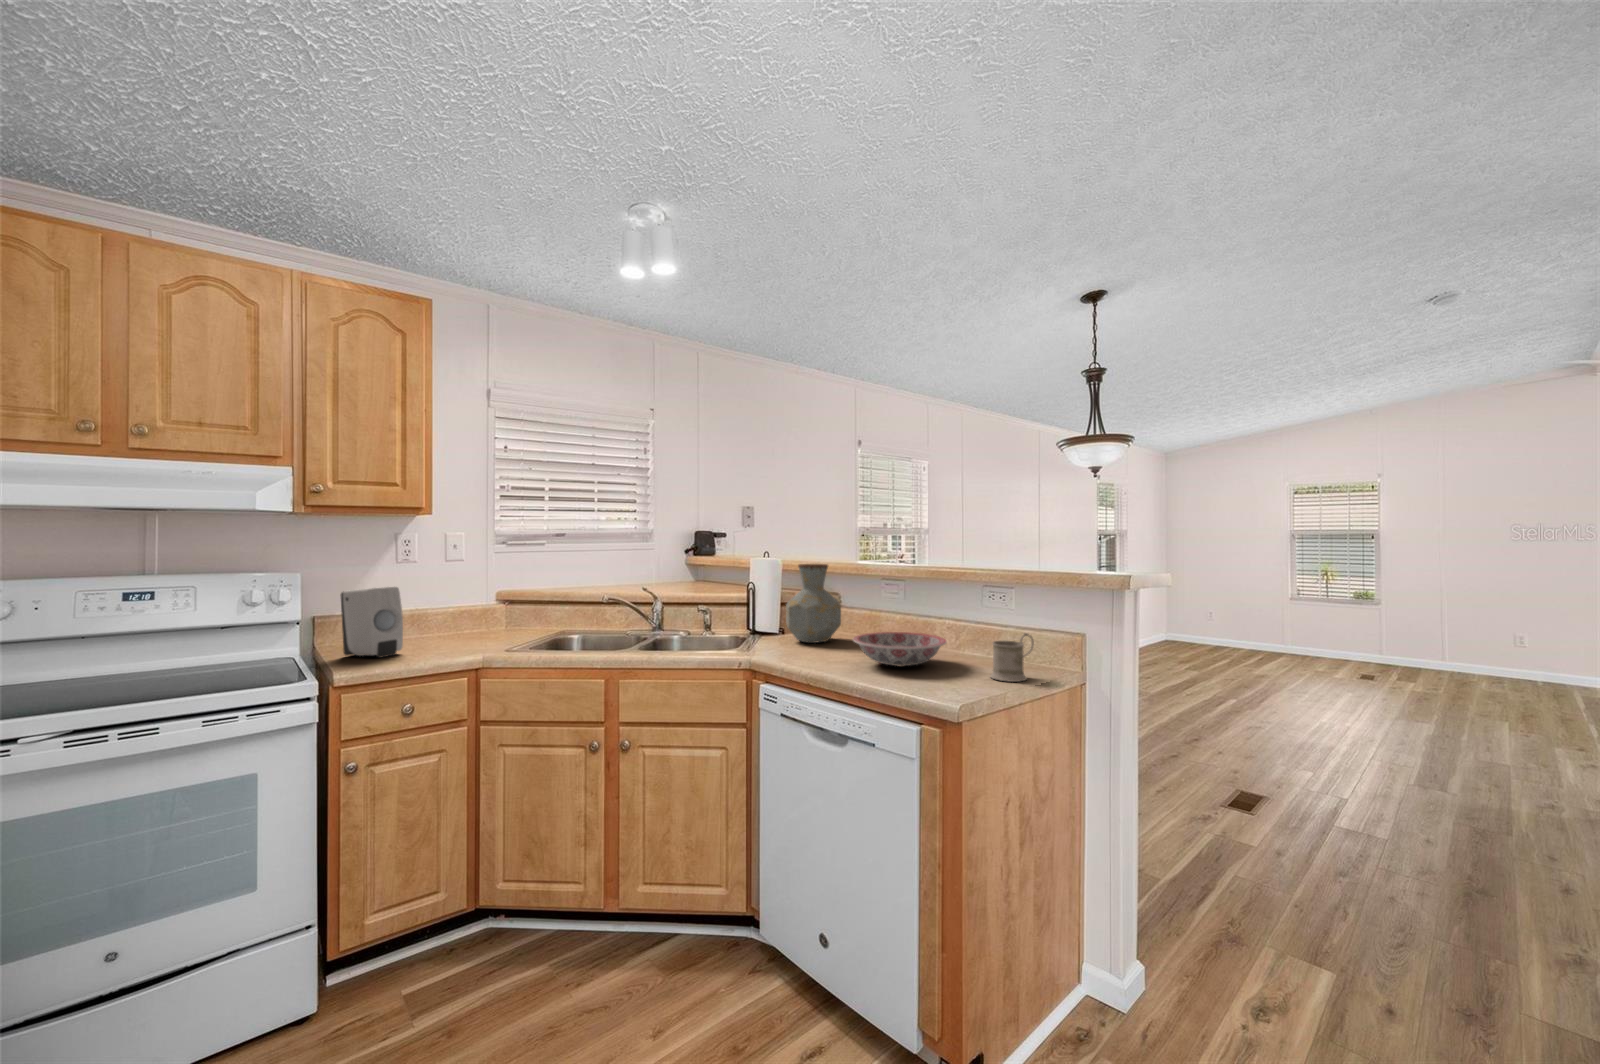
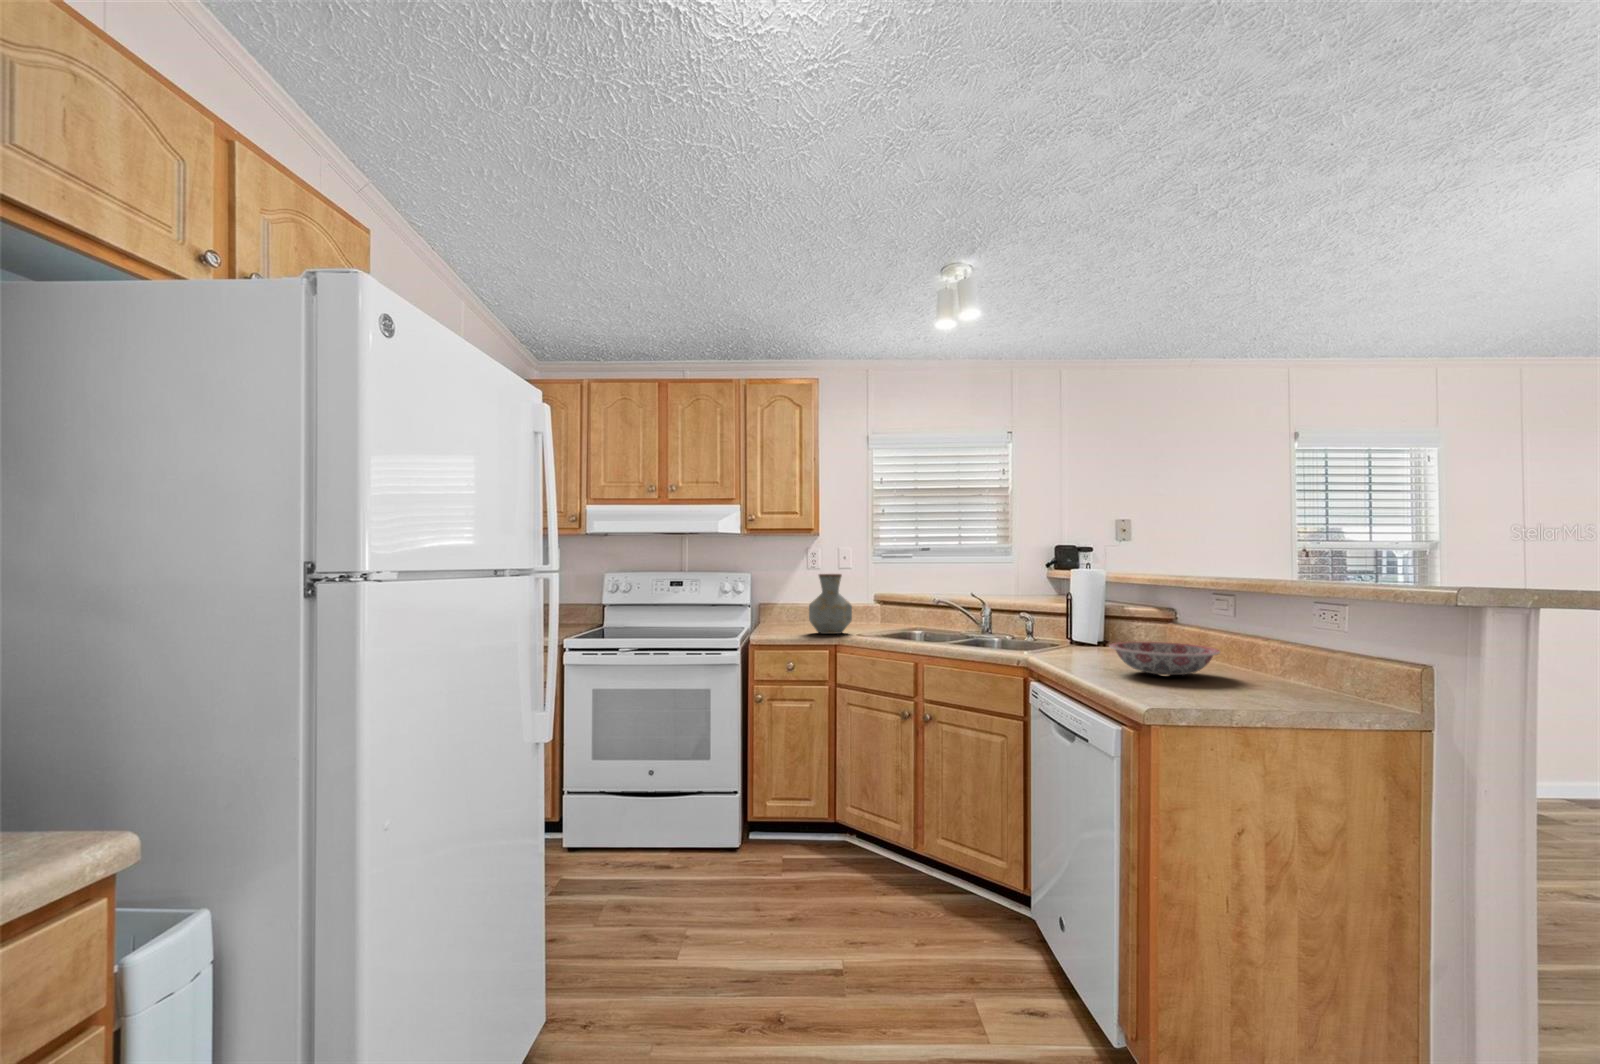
vase: present [786,564,841,643] -> present [809,574,852,634]
soap dispenser: present [341,587,403,658] -> none [767,584,800,633]
mug: present [990,633,1034,682] -> none [1241,648,1309,700]

